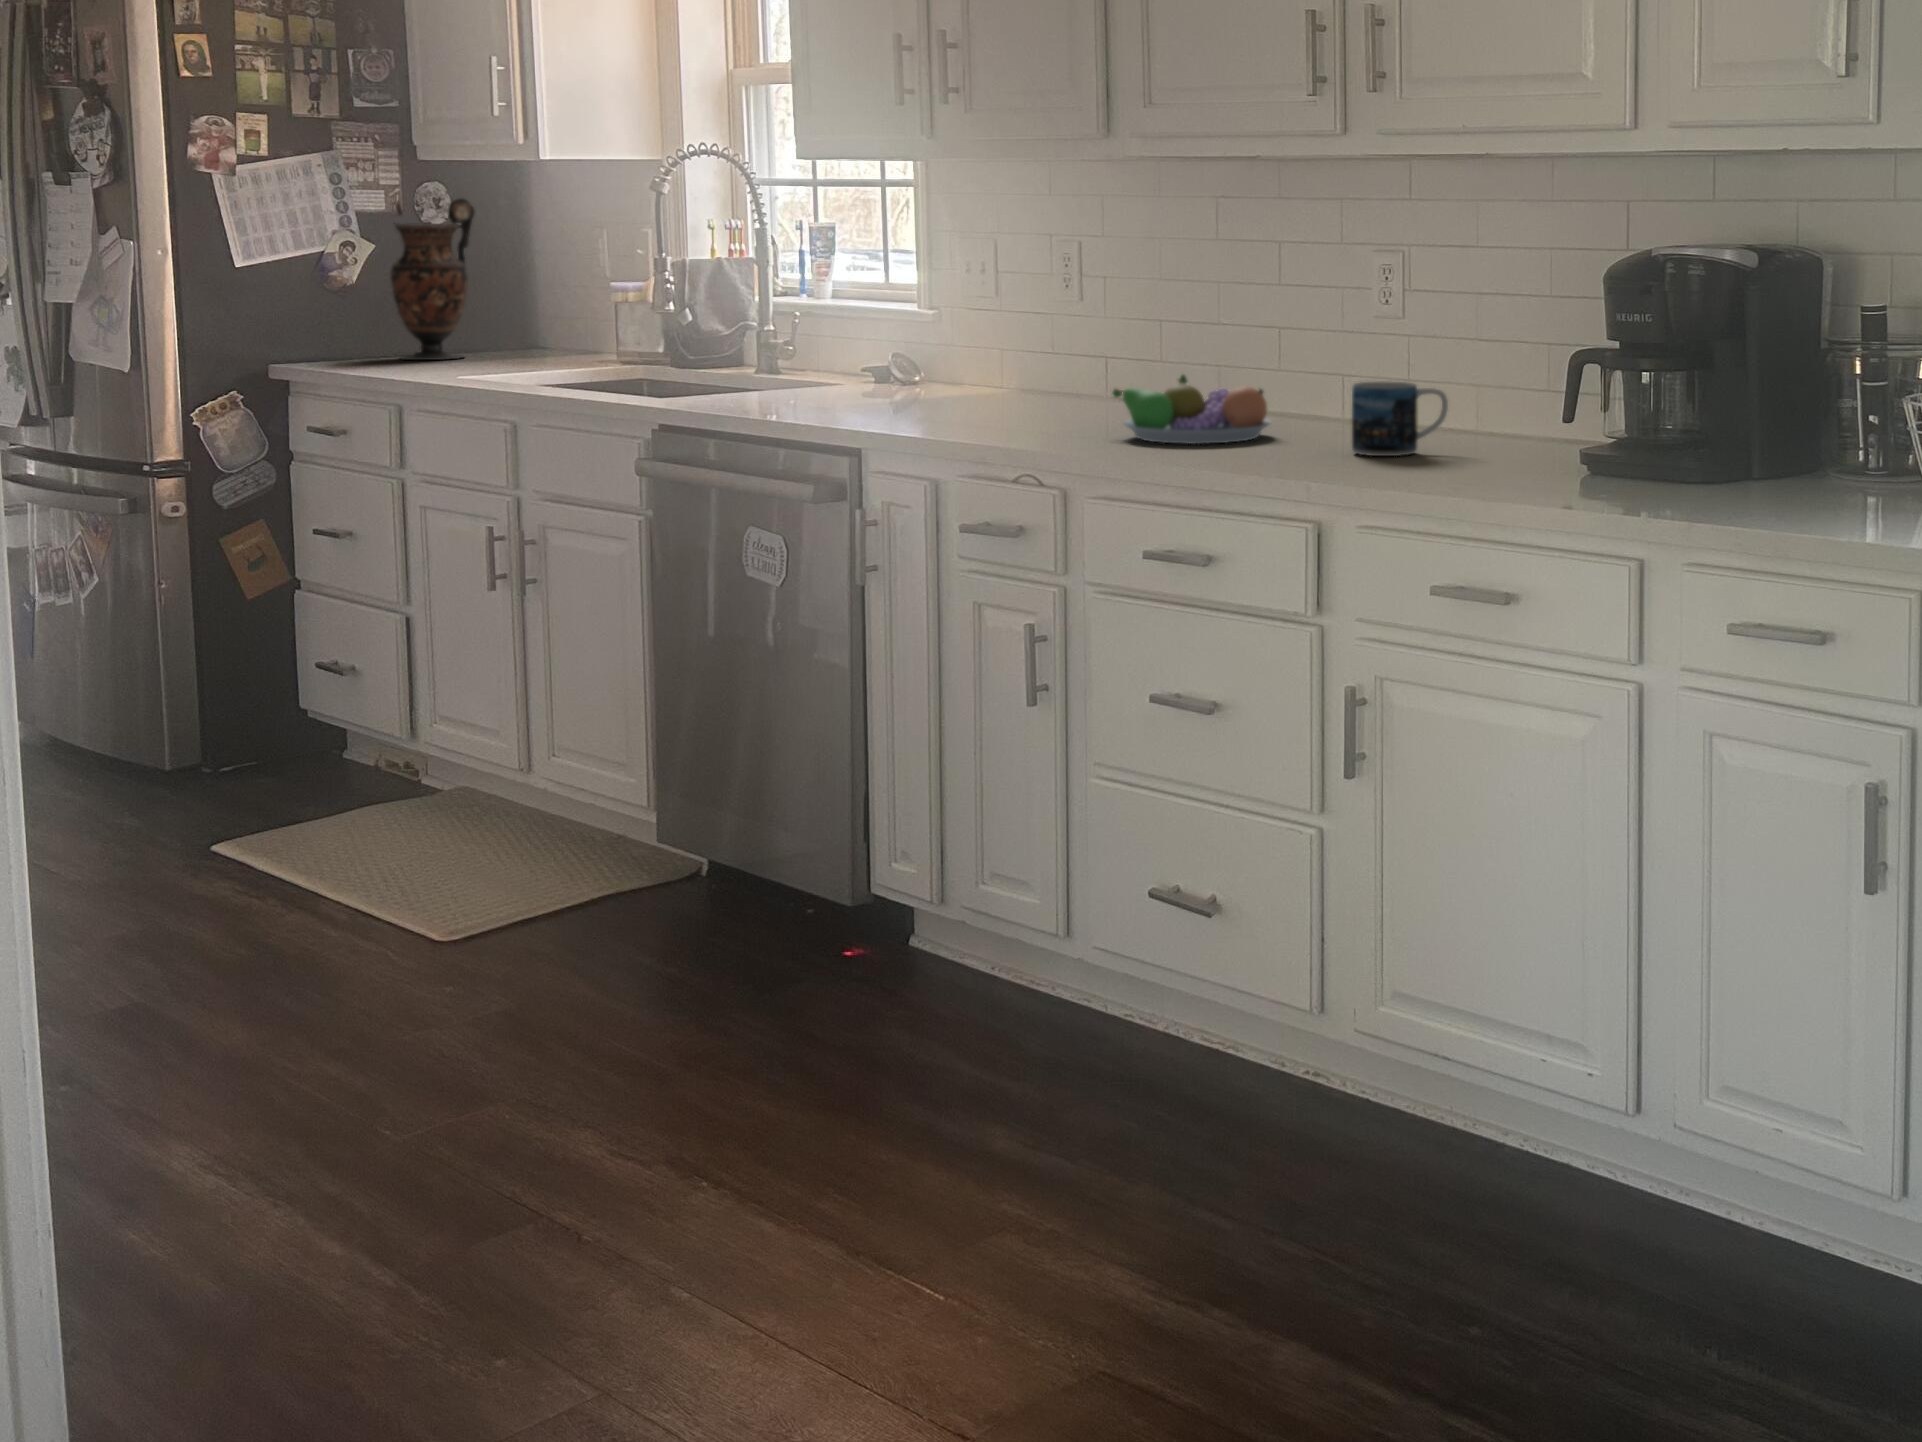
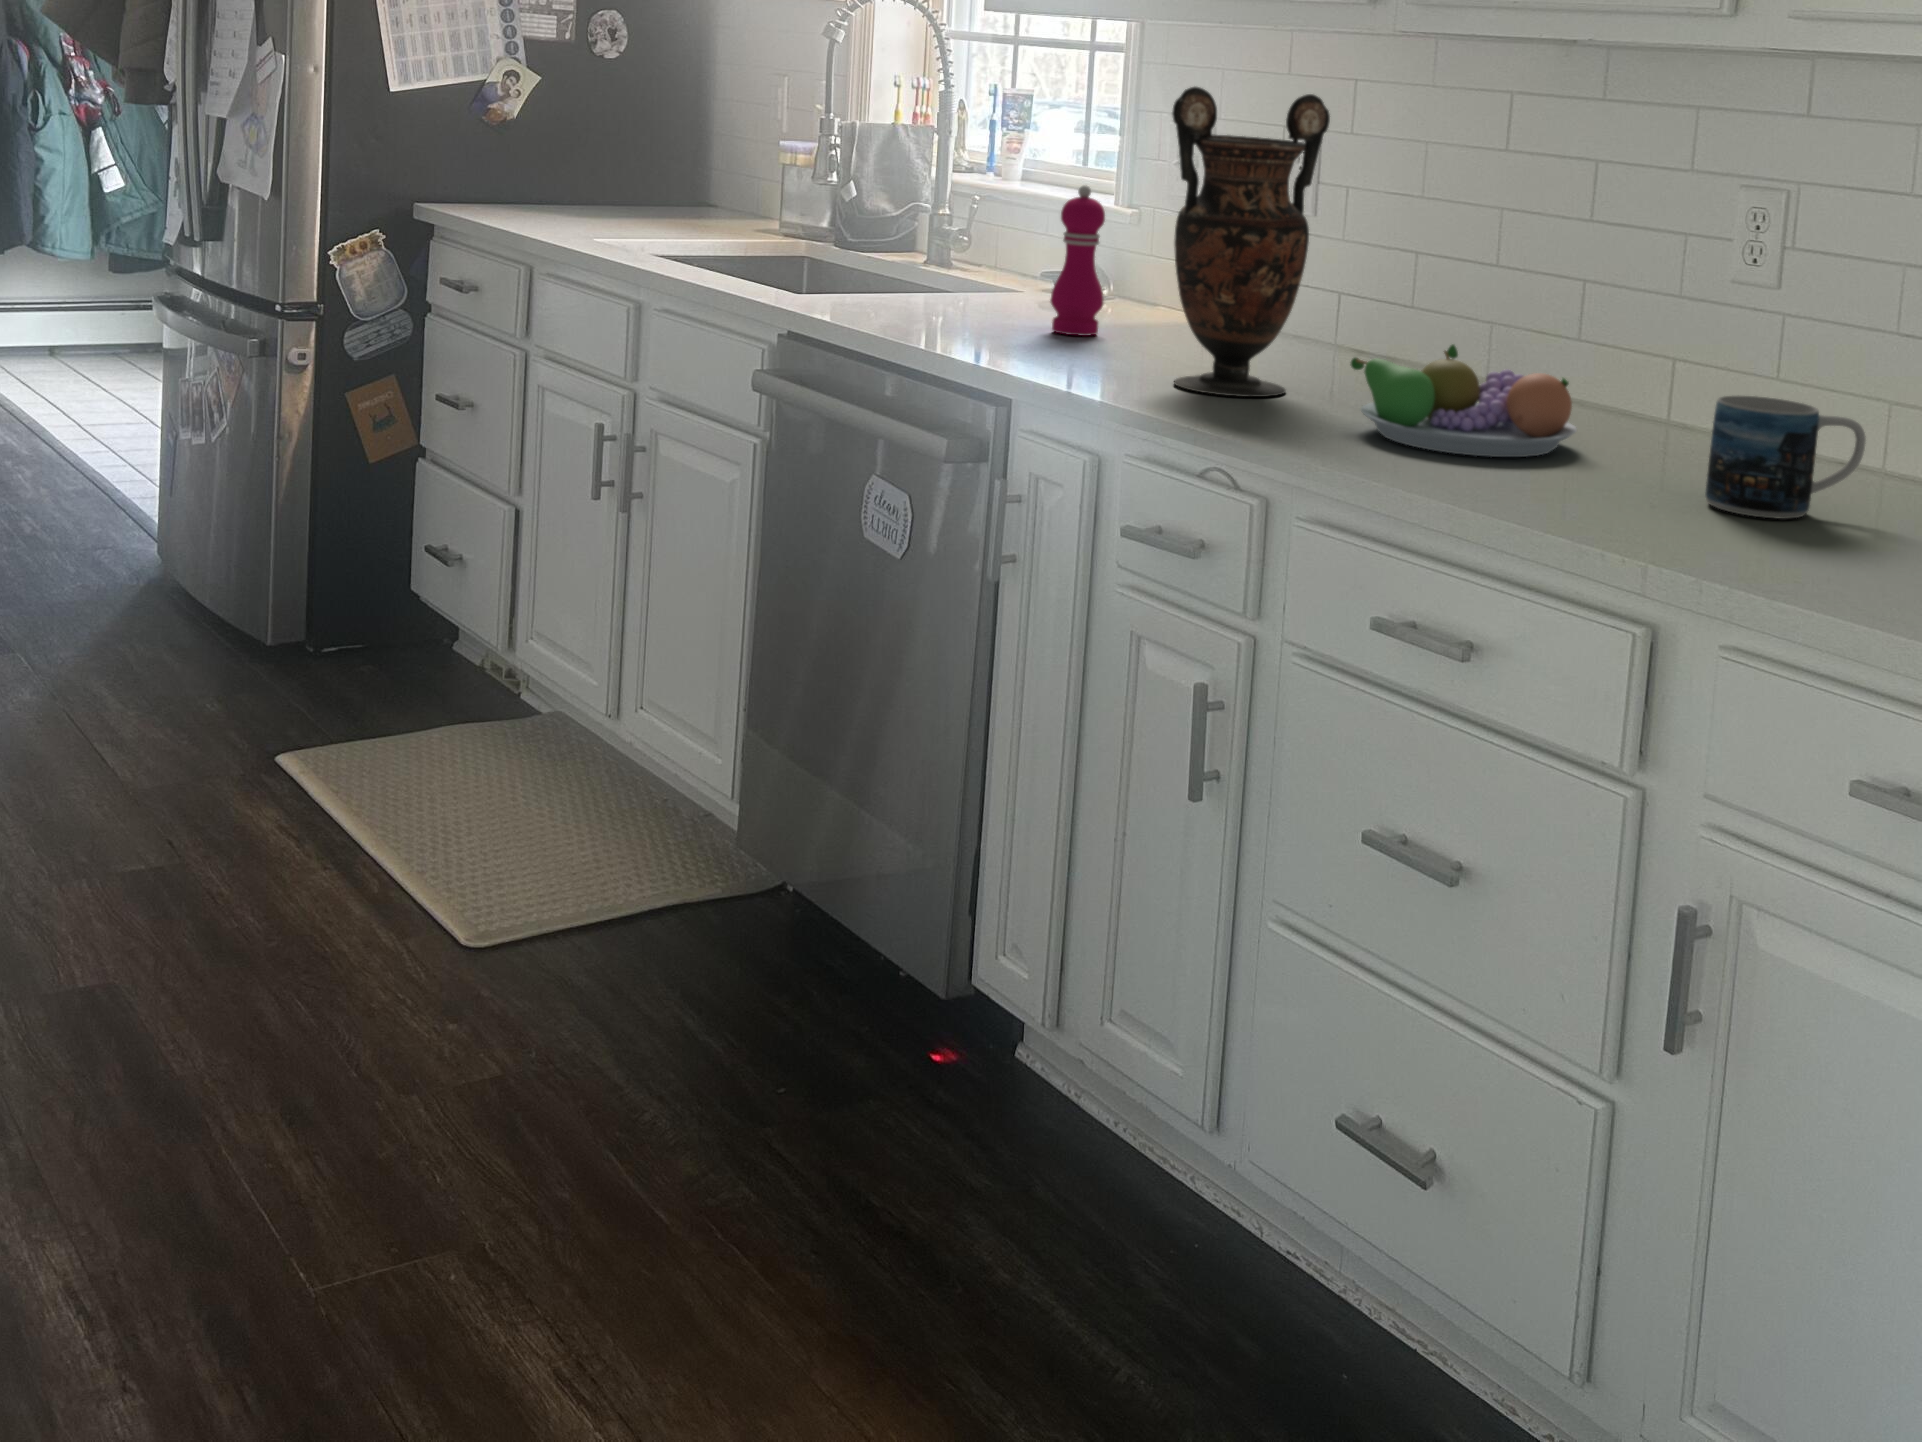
vase: present [391,198,474,360] -> present [1172,87,1330,397]
pepper mill: none [878,291,921,406] -> present [1050,185,1105,336]

